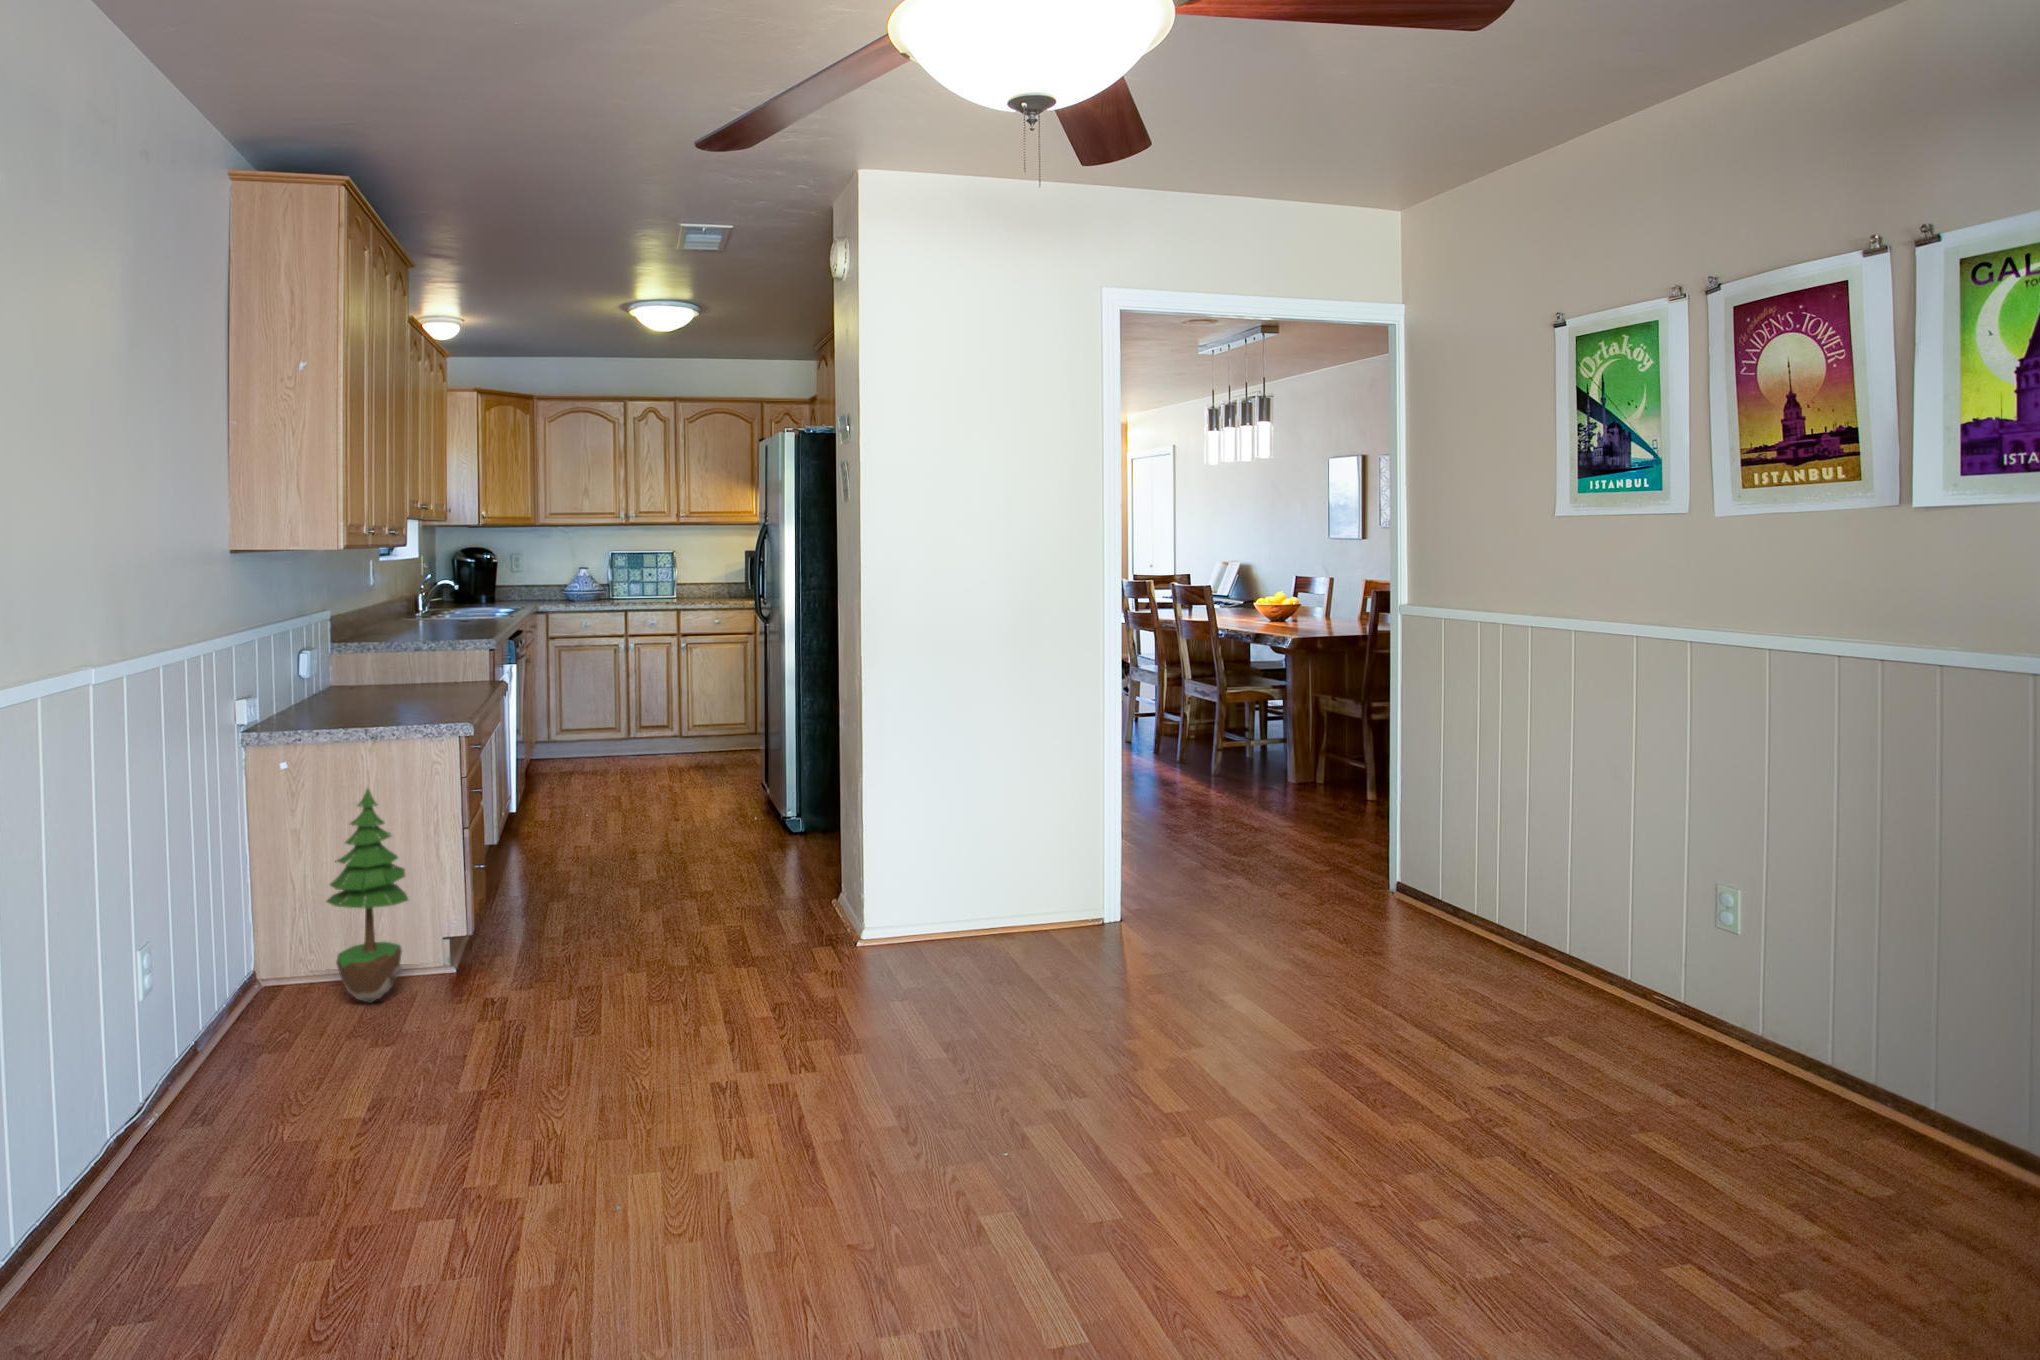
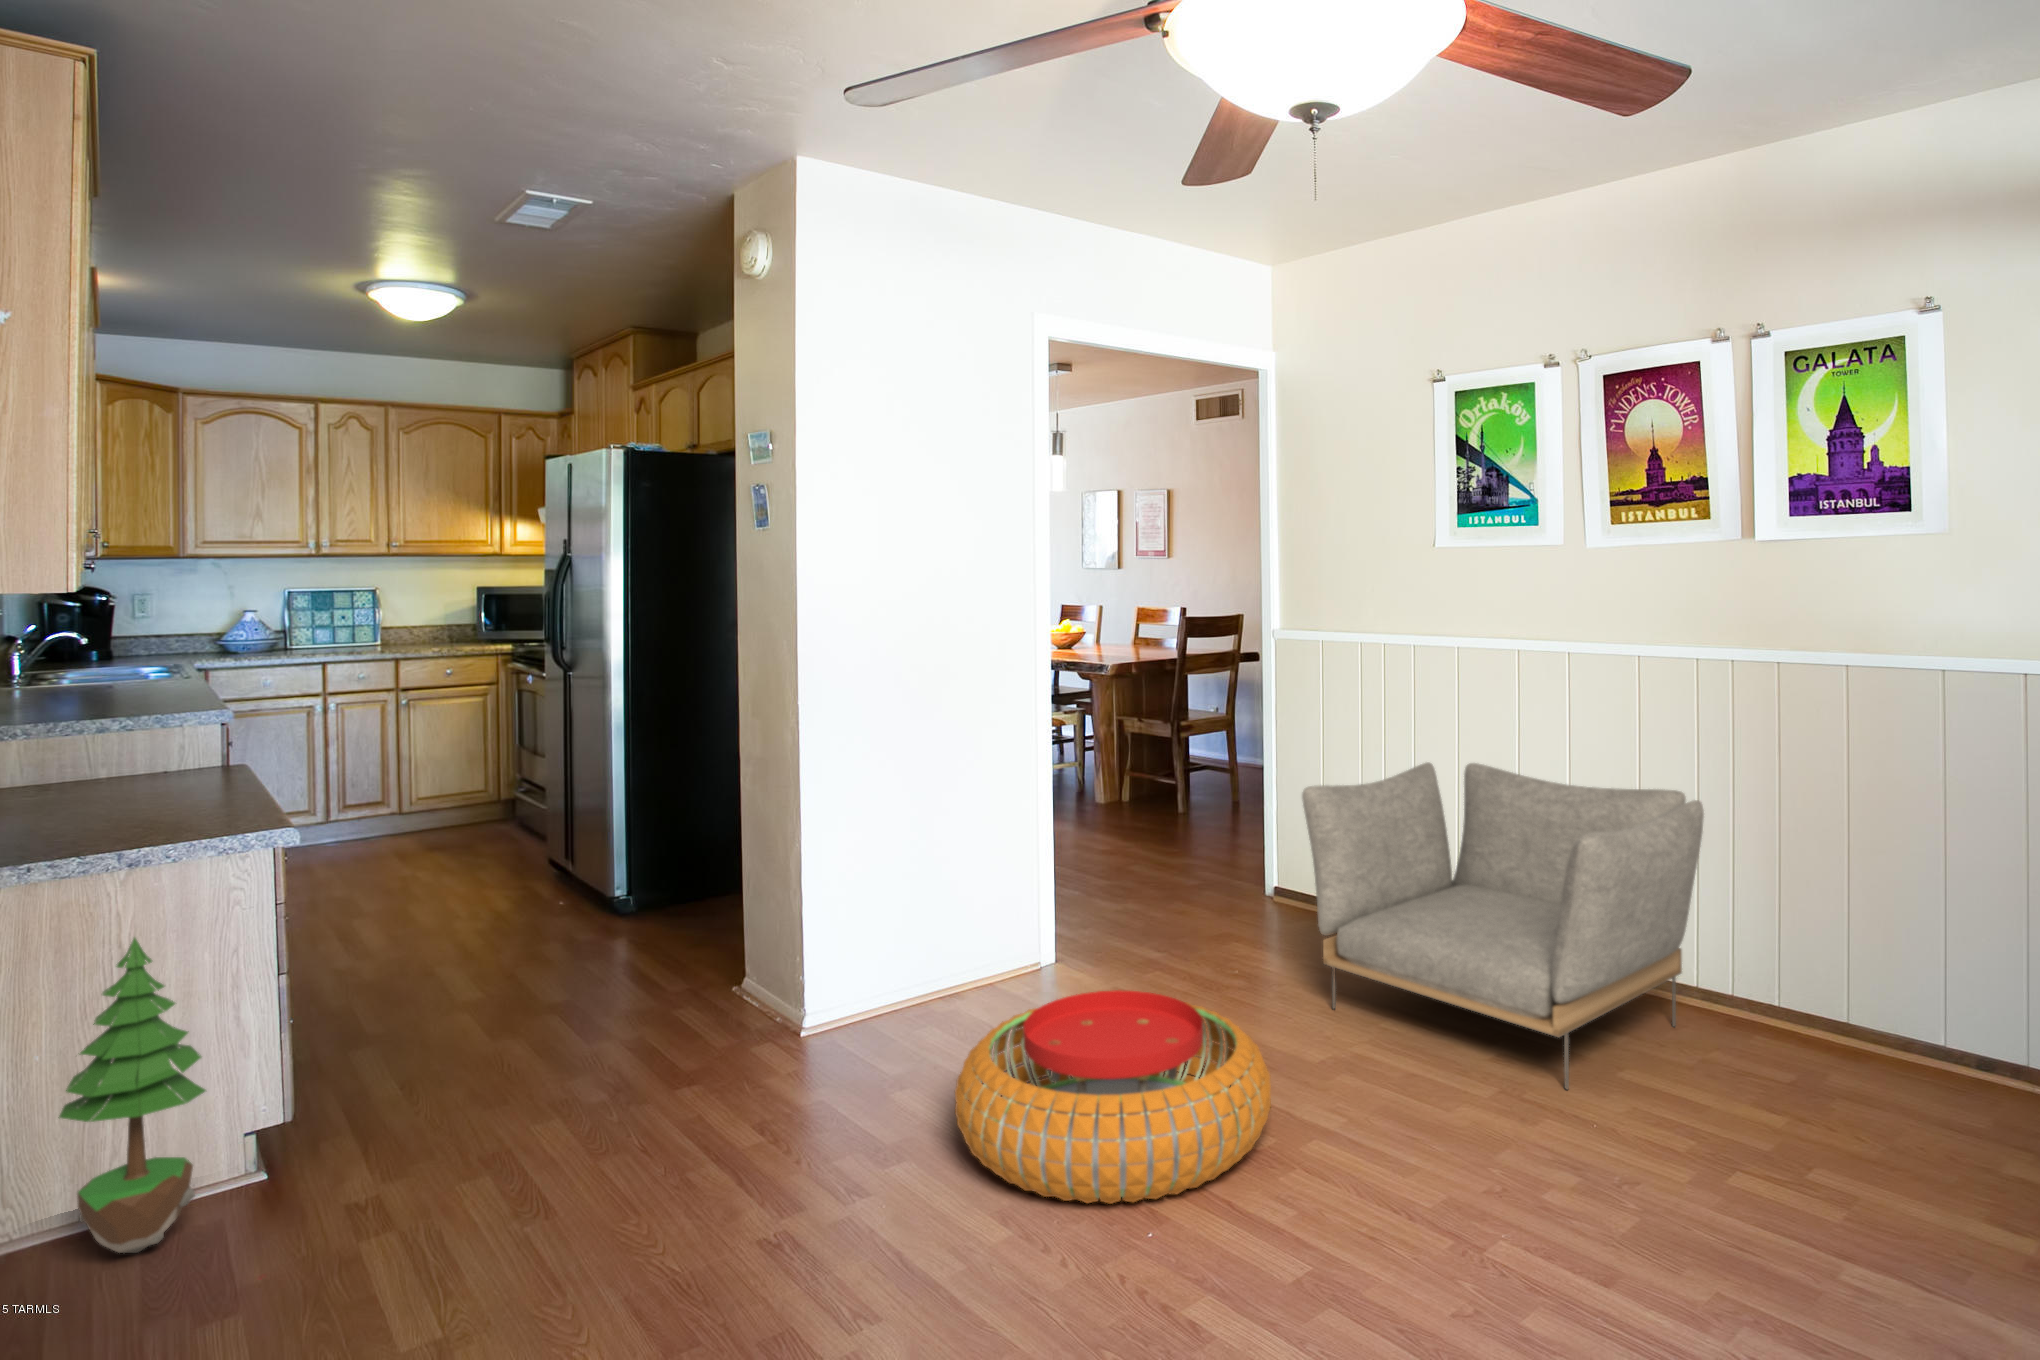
armchair: none [1329,759,1811,1132] -> present [1302,762,1704,1089]
pouf: none [899,938,1198,1129] -> present [955,990,1271,1204]

